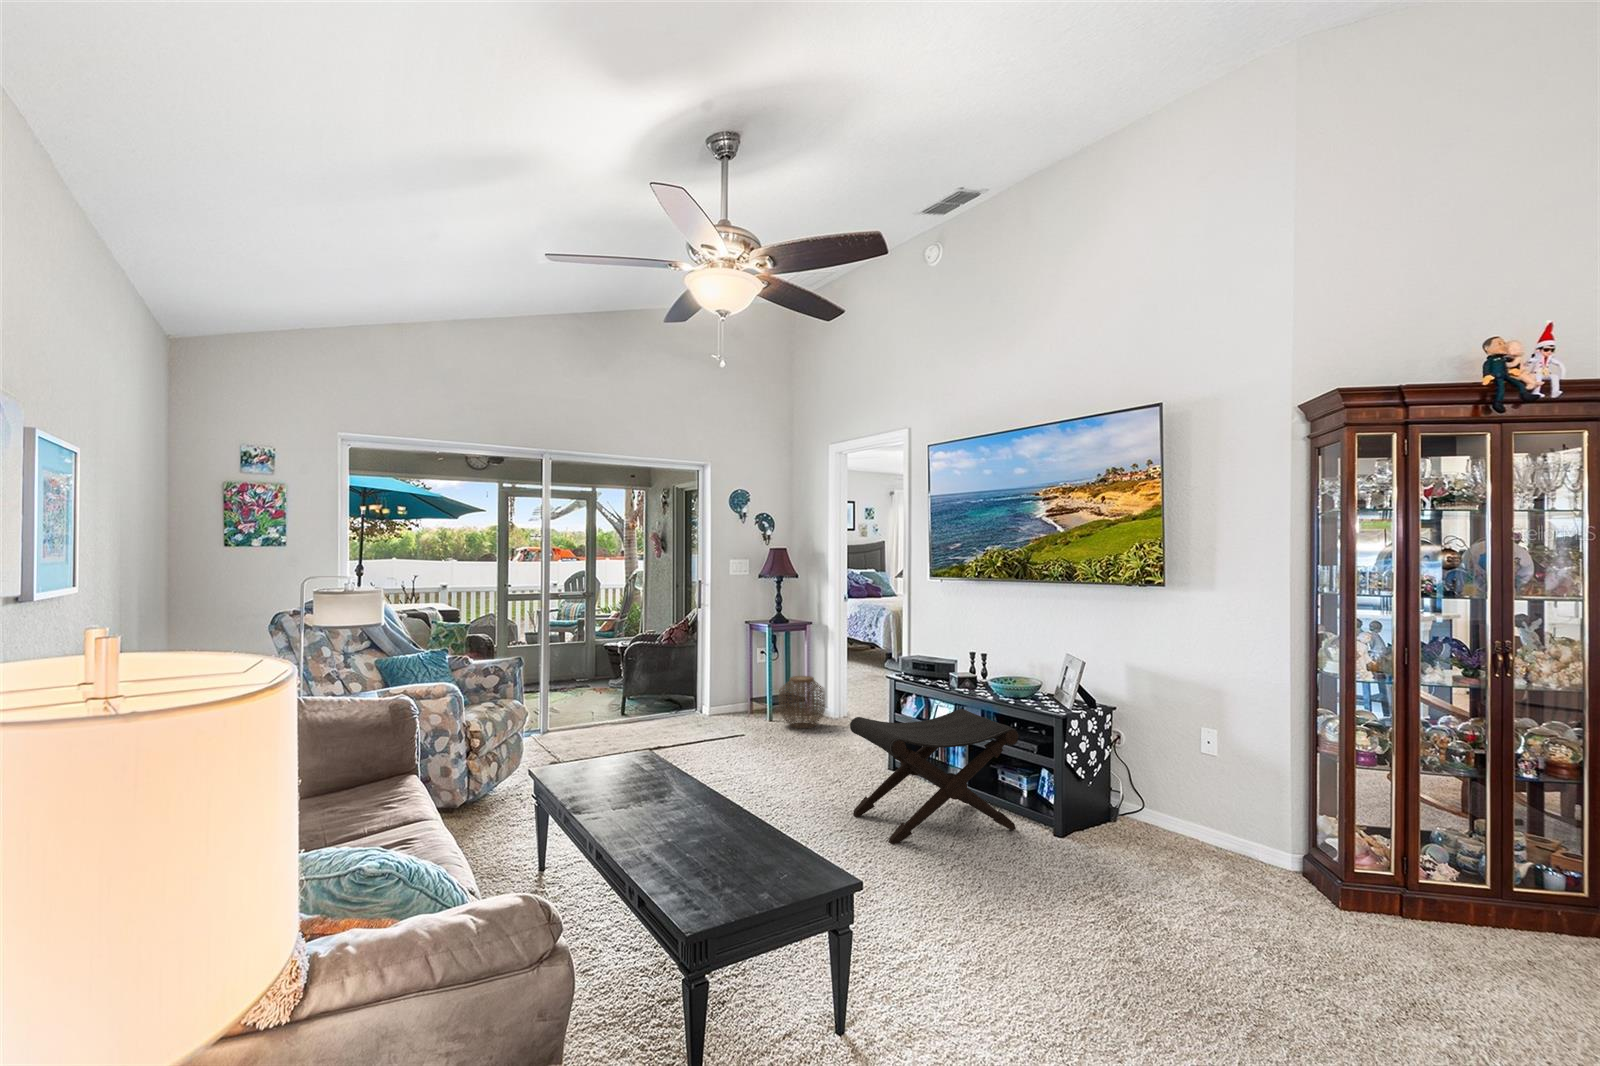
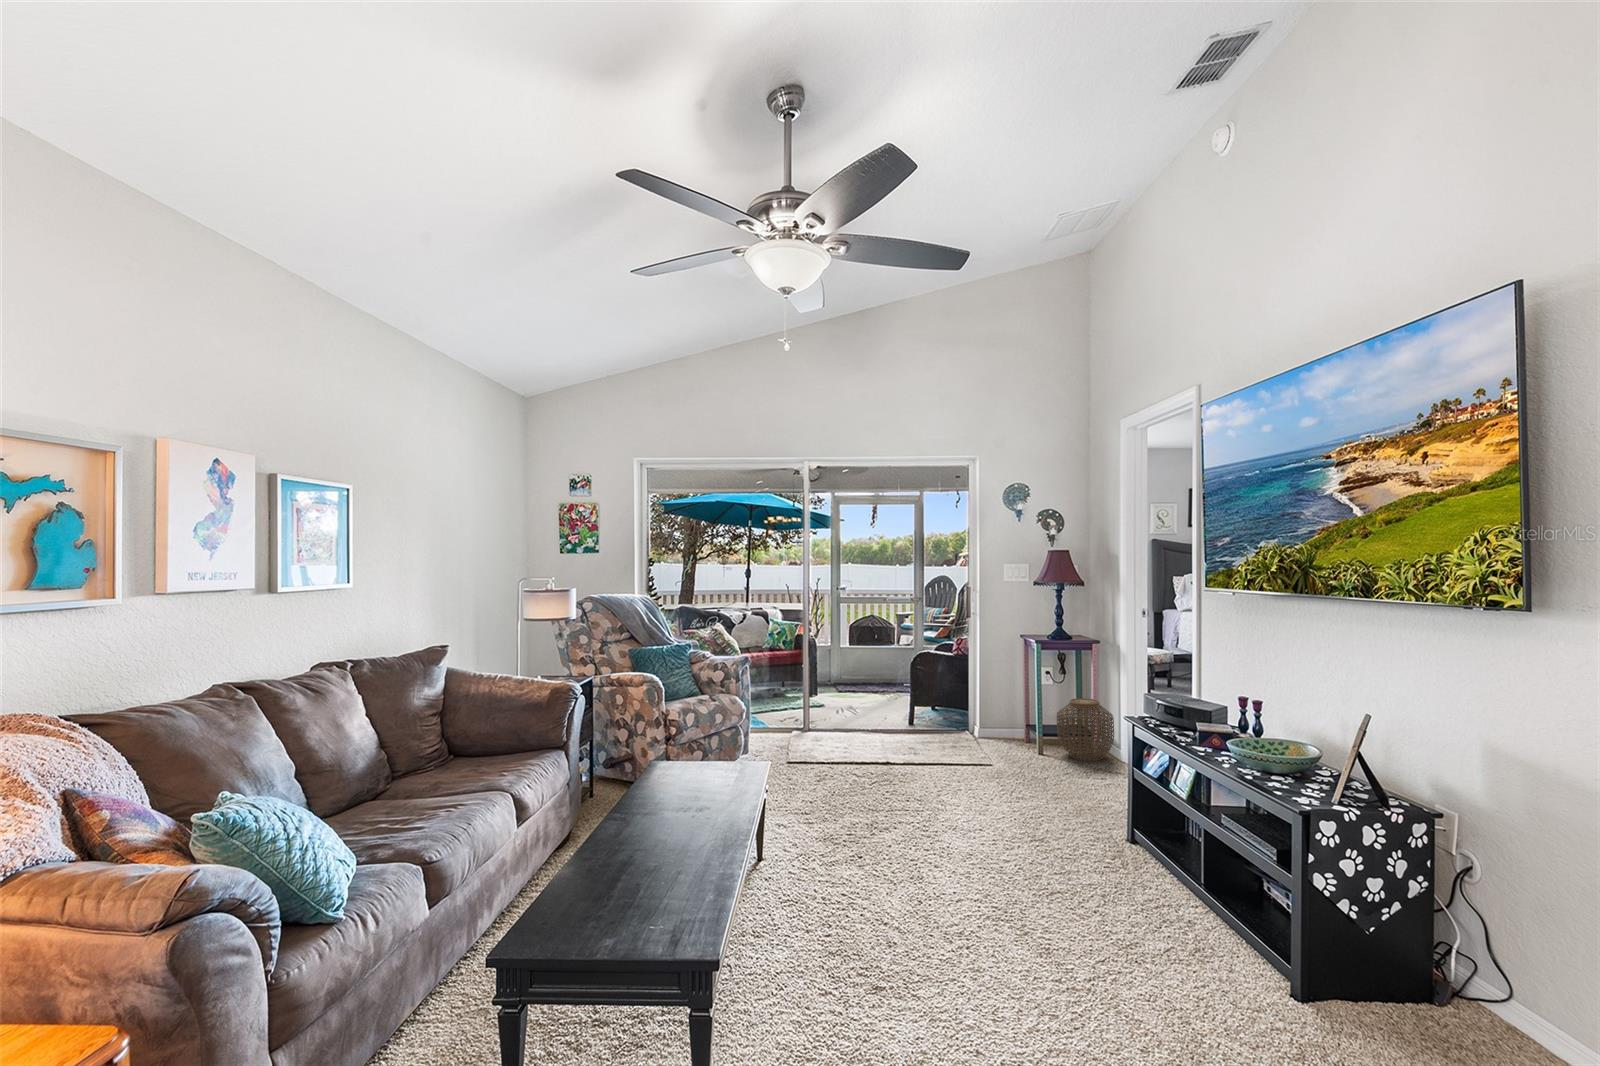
footstool: present [850,709,1019,844] -> none [997,767,1225,985]

